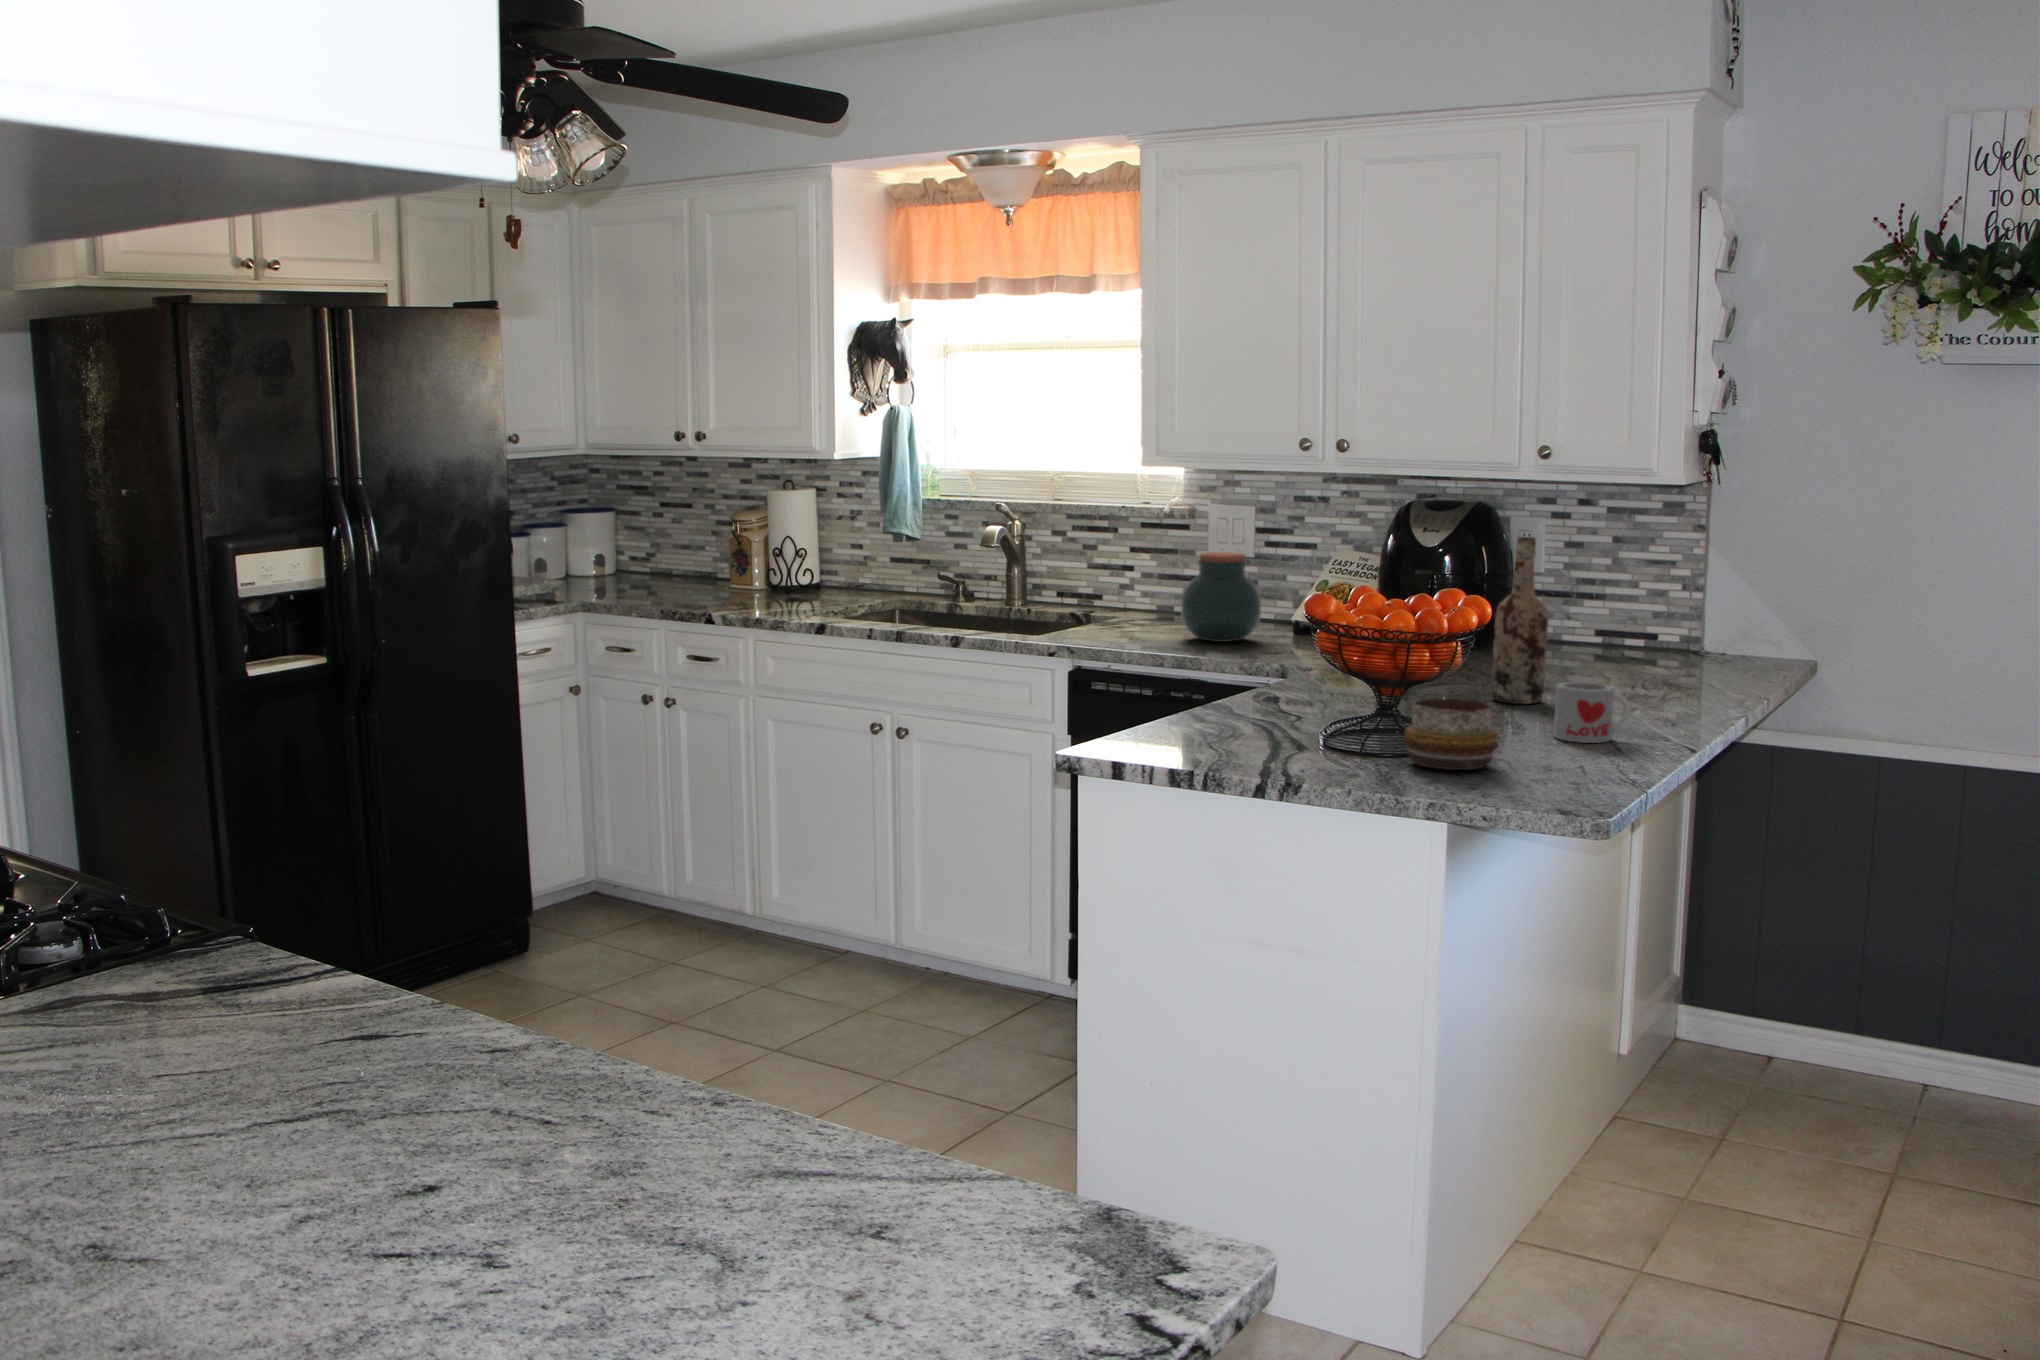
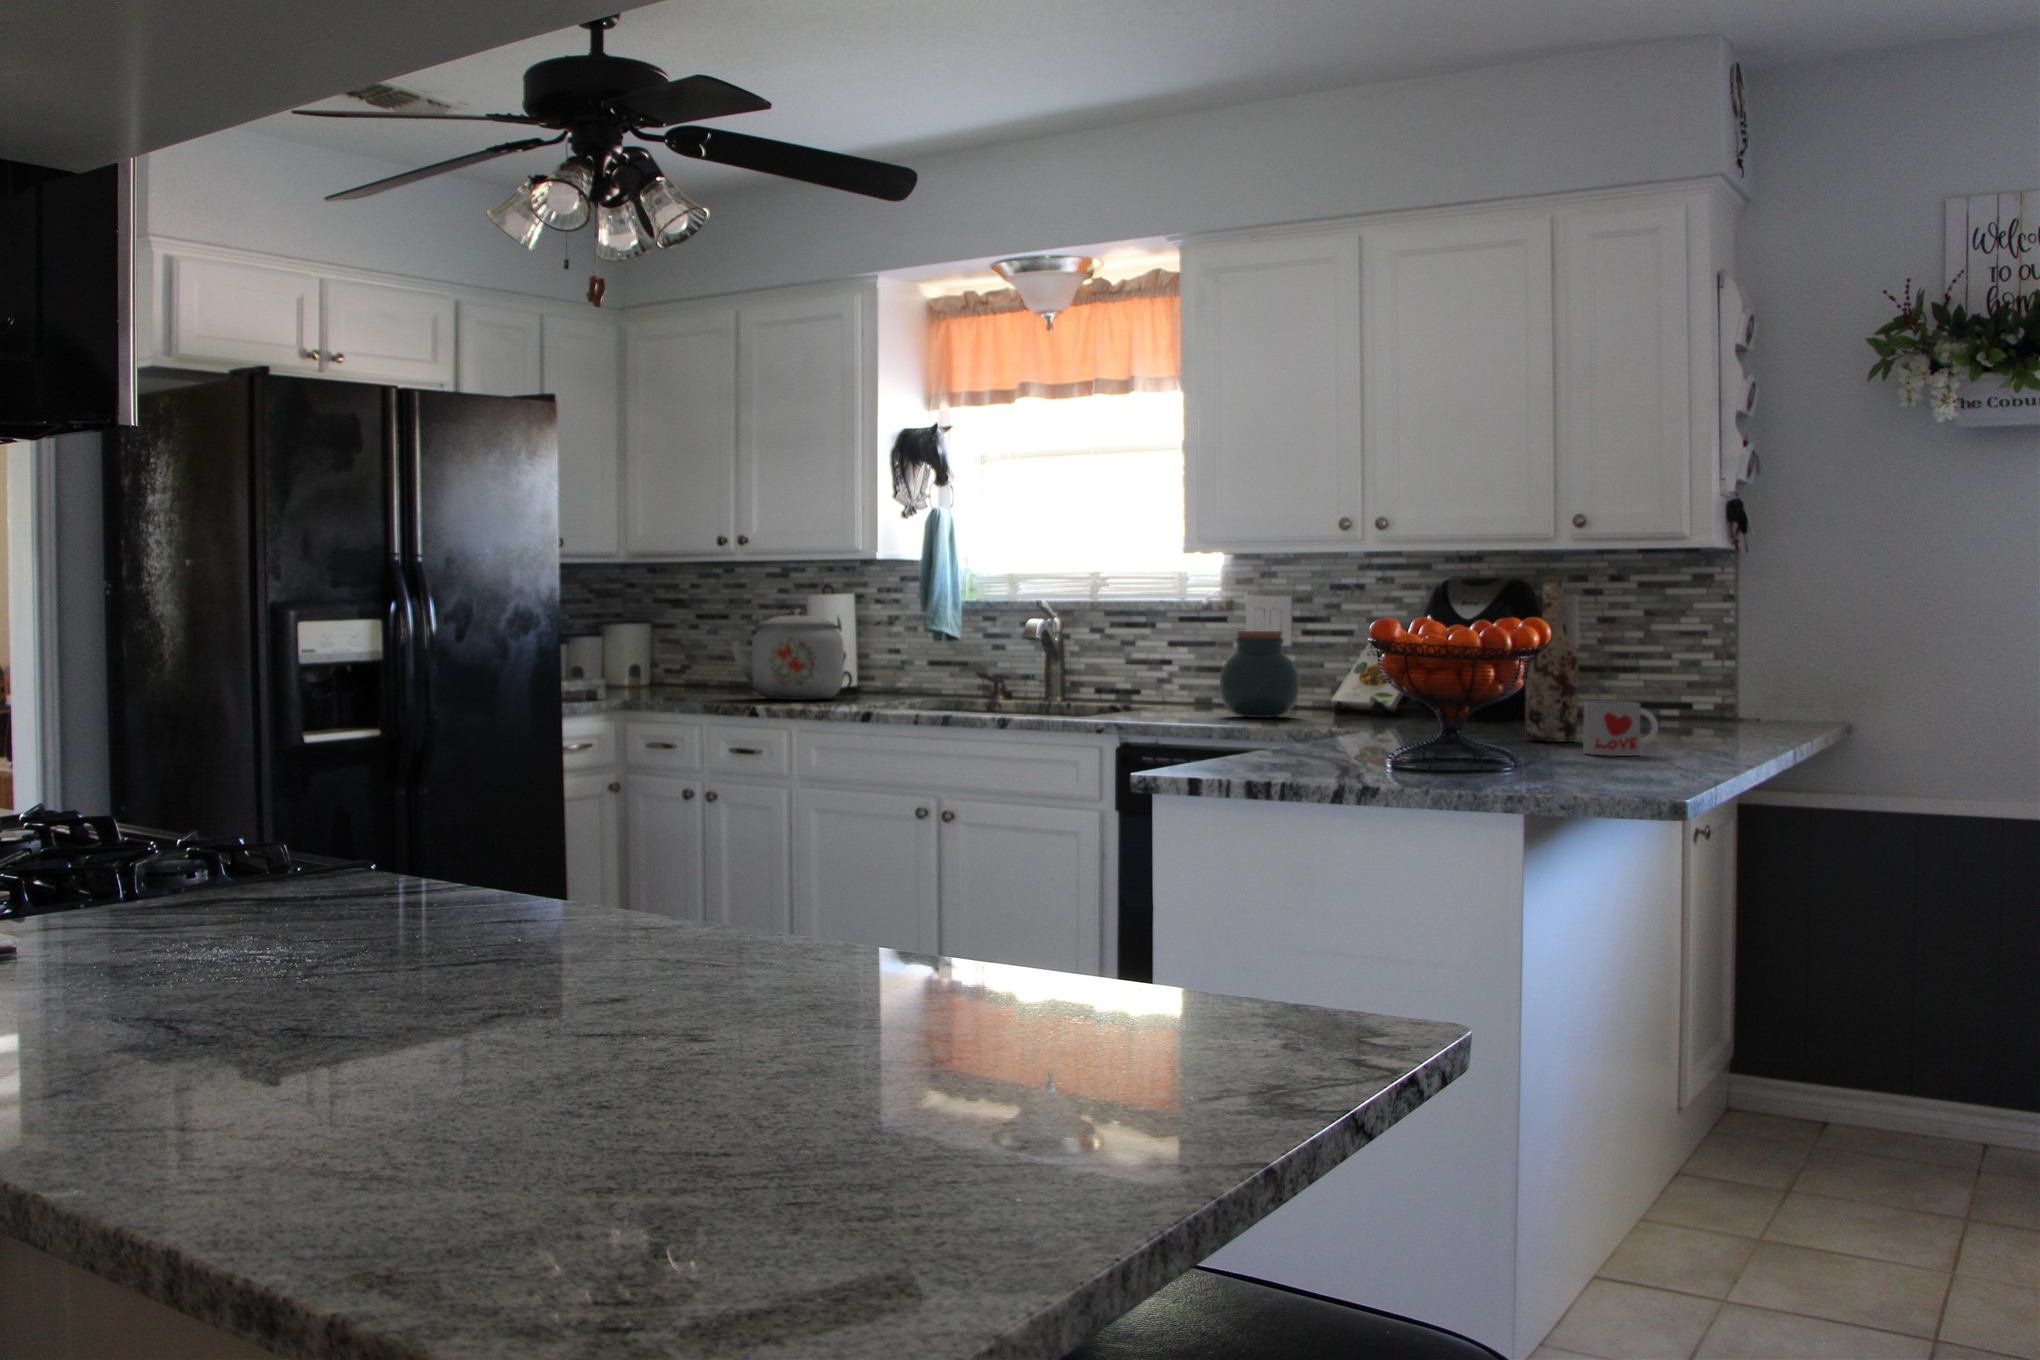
kettle: none [691,510,805,602] -> present [732,609,844,700]
decorative bowl: present [1403,698,1498,770] -> none [1432,700,1524,763]

